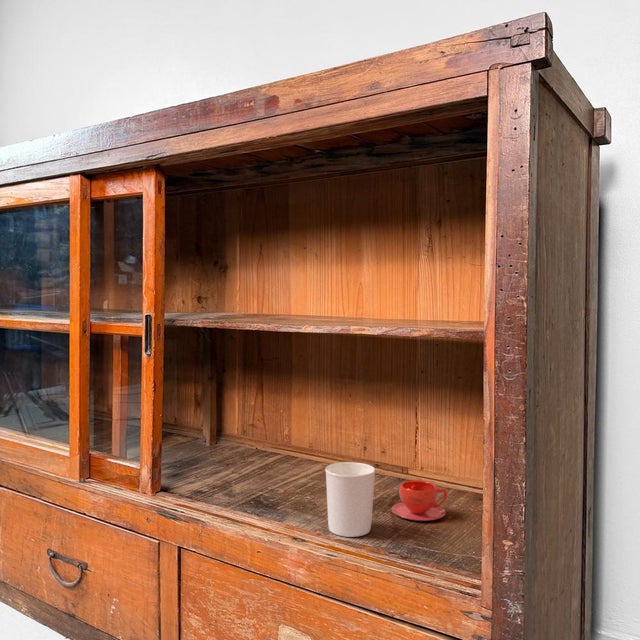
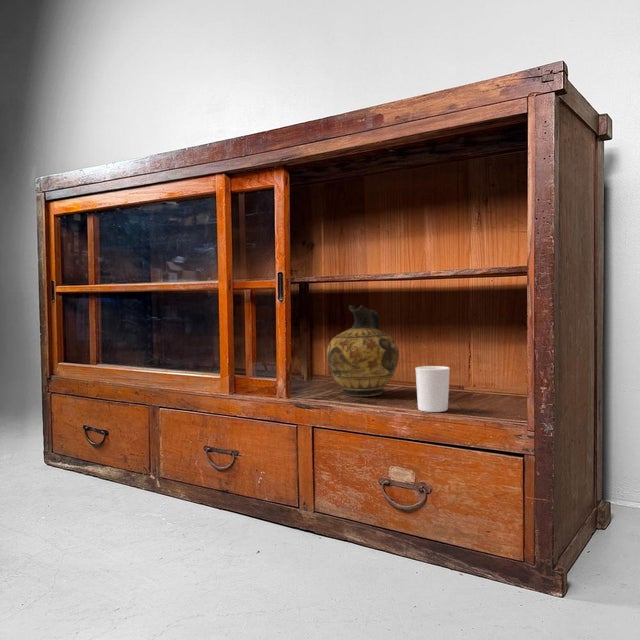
ceramic jug: none [218,362,317,490] -> present [327,305,399,396]
teacup: present [392,480,448,521] -> none [458,383,498,407]

